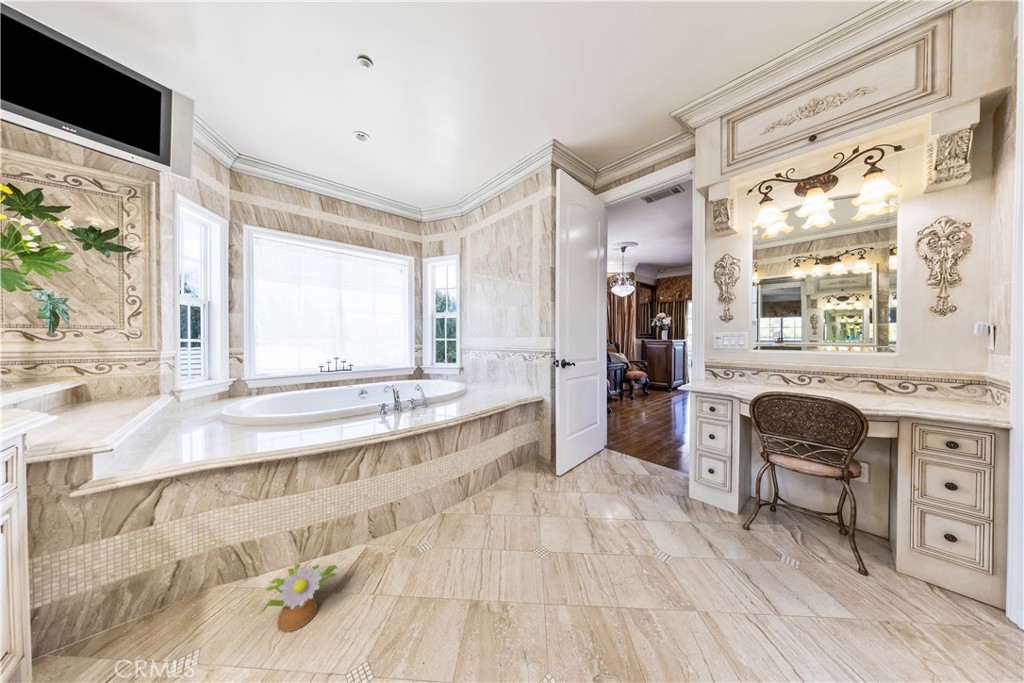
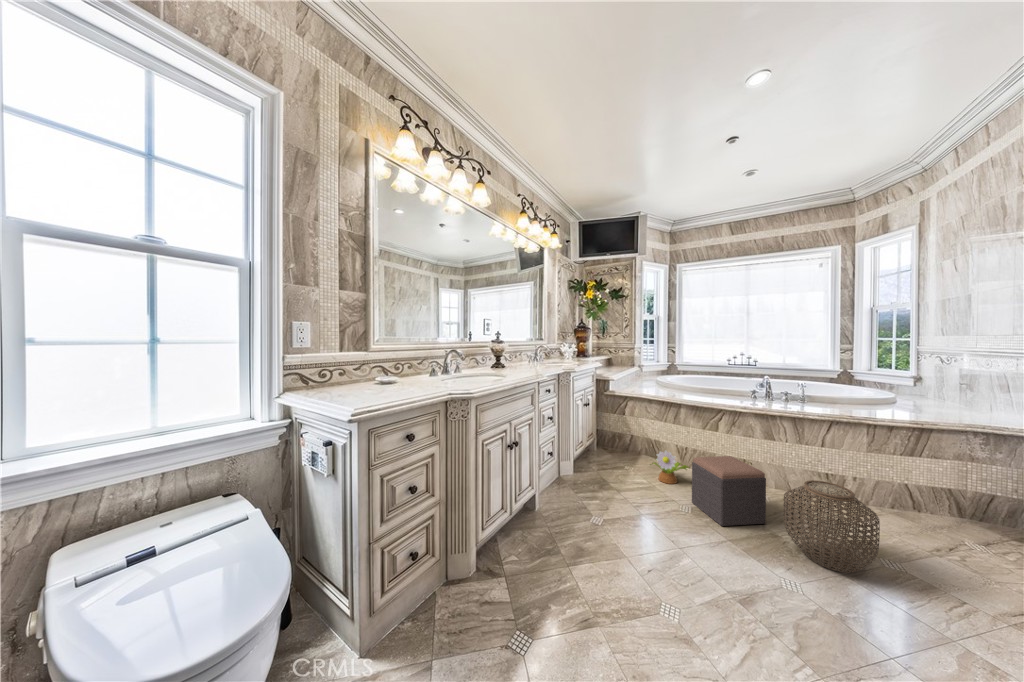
woven basket: none [495,508,574,618] -> present [783,480,880,573]
footstool: none [367,520,464,658] -> present [692,456,766,526]

